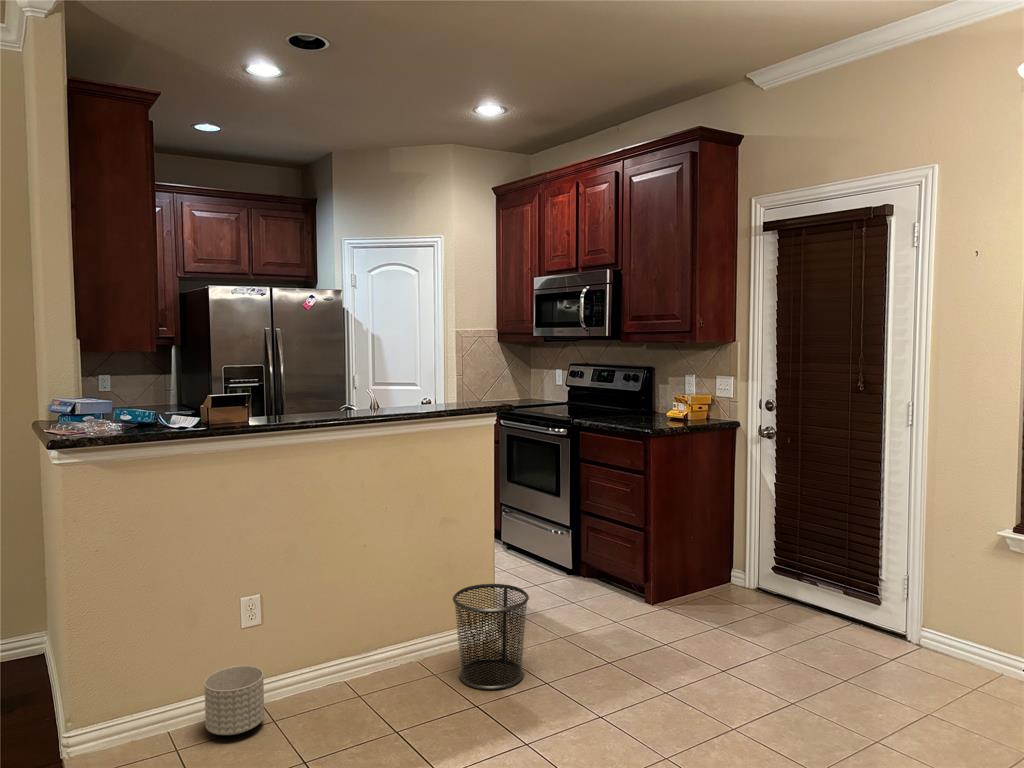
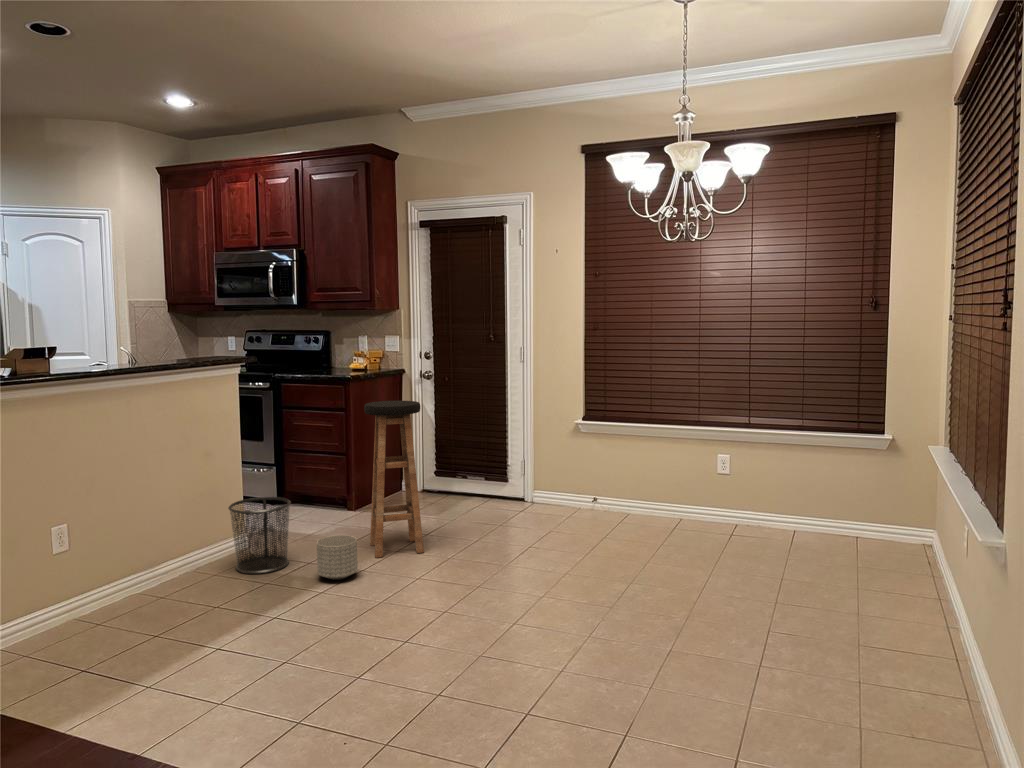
bar stool: none [631,476,712,711] -> present [364,401,424,558]
planter: present [204,666,264,735] -> present [317,535,358,580]

